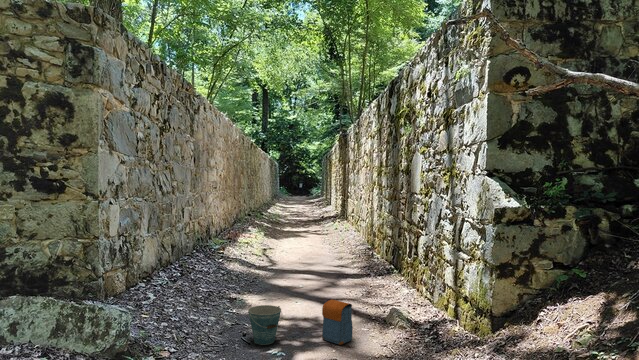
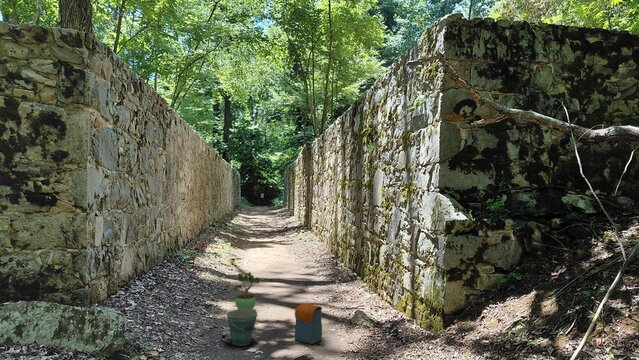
potted plant: none [259,264,287,306] -> present [233,272,260,310]

